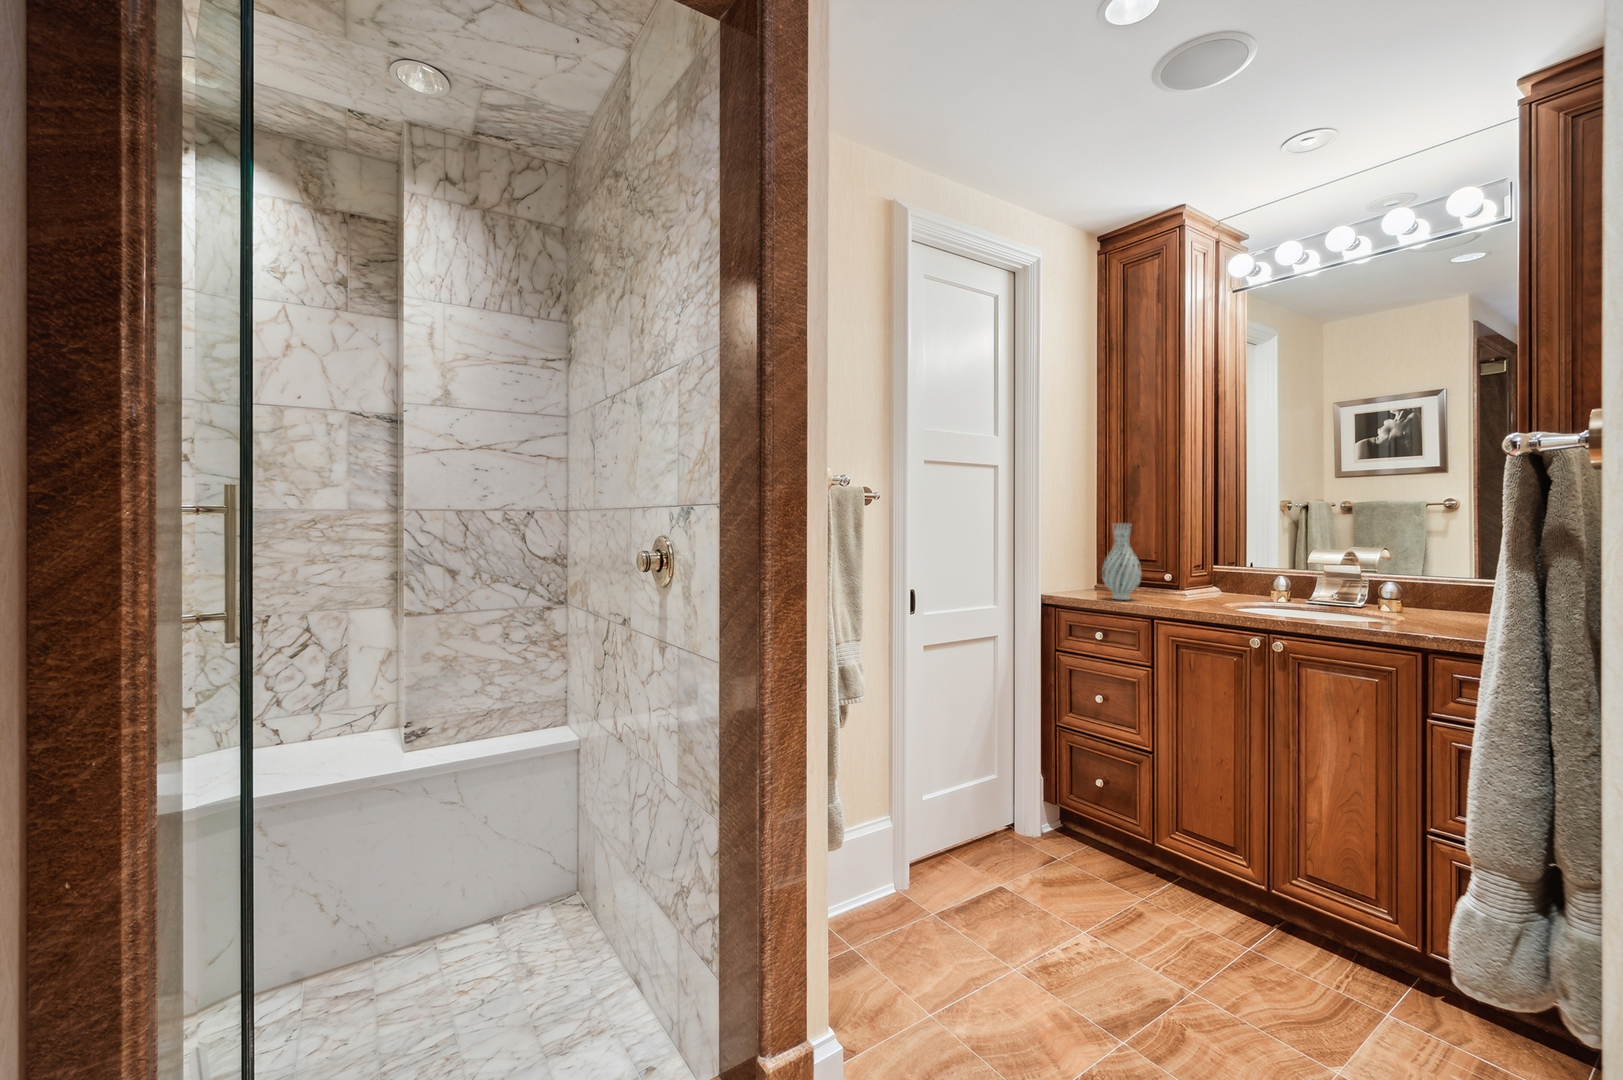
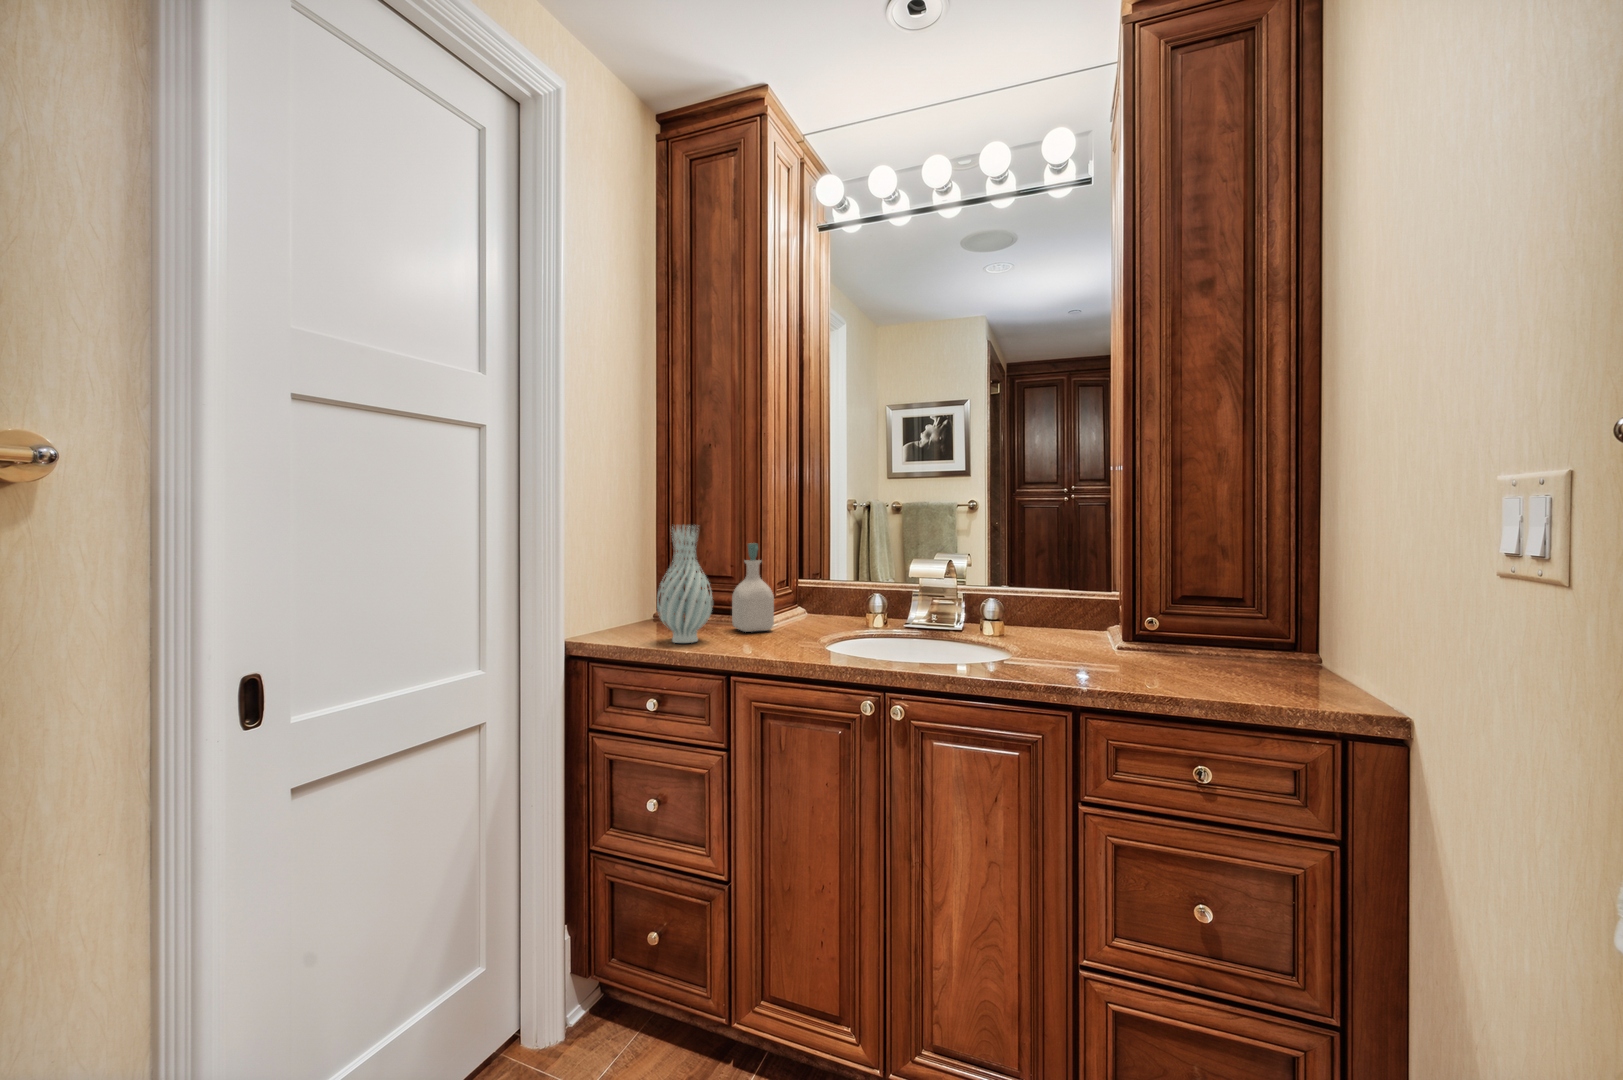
soap bottle: none [1156,536,1189,597] -> present [732,543,774,632]

